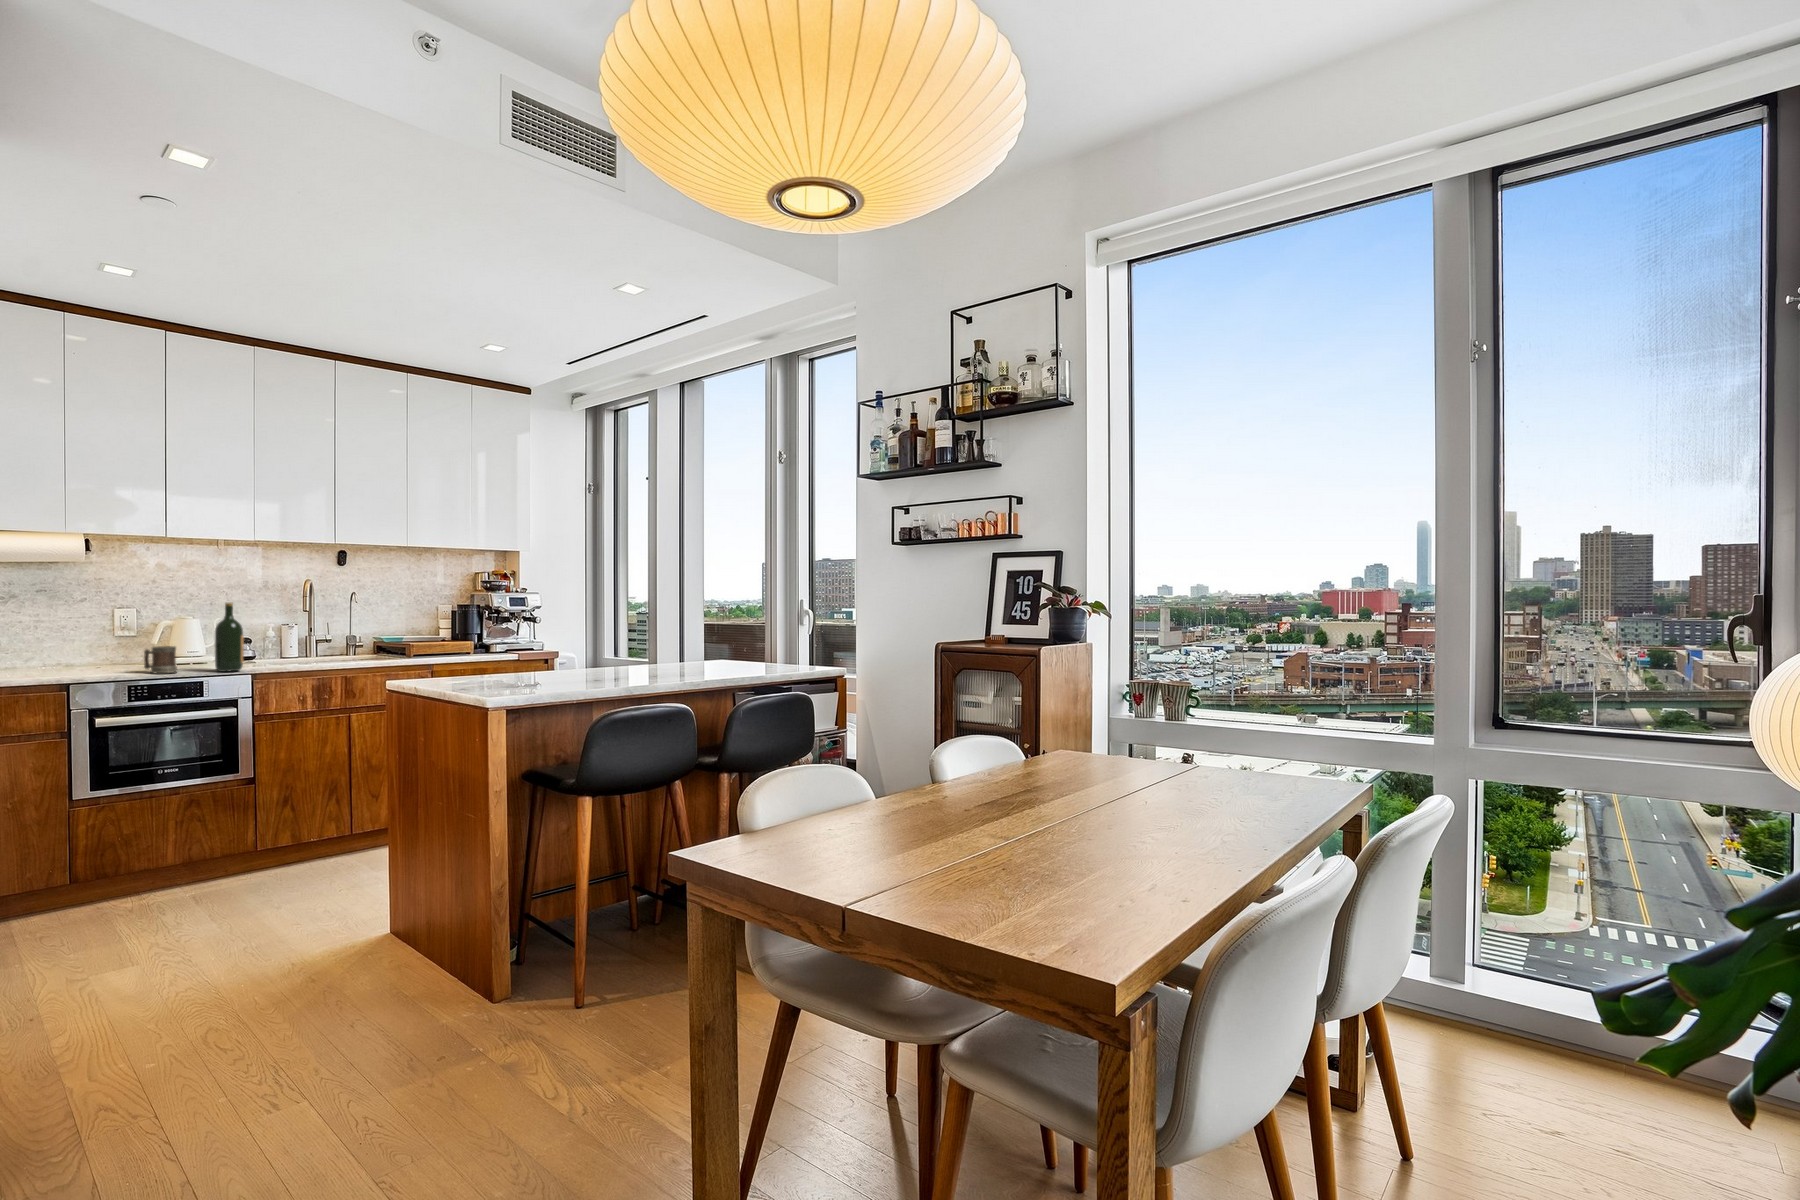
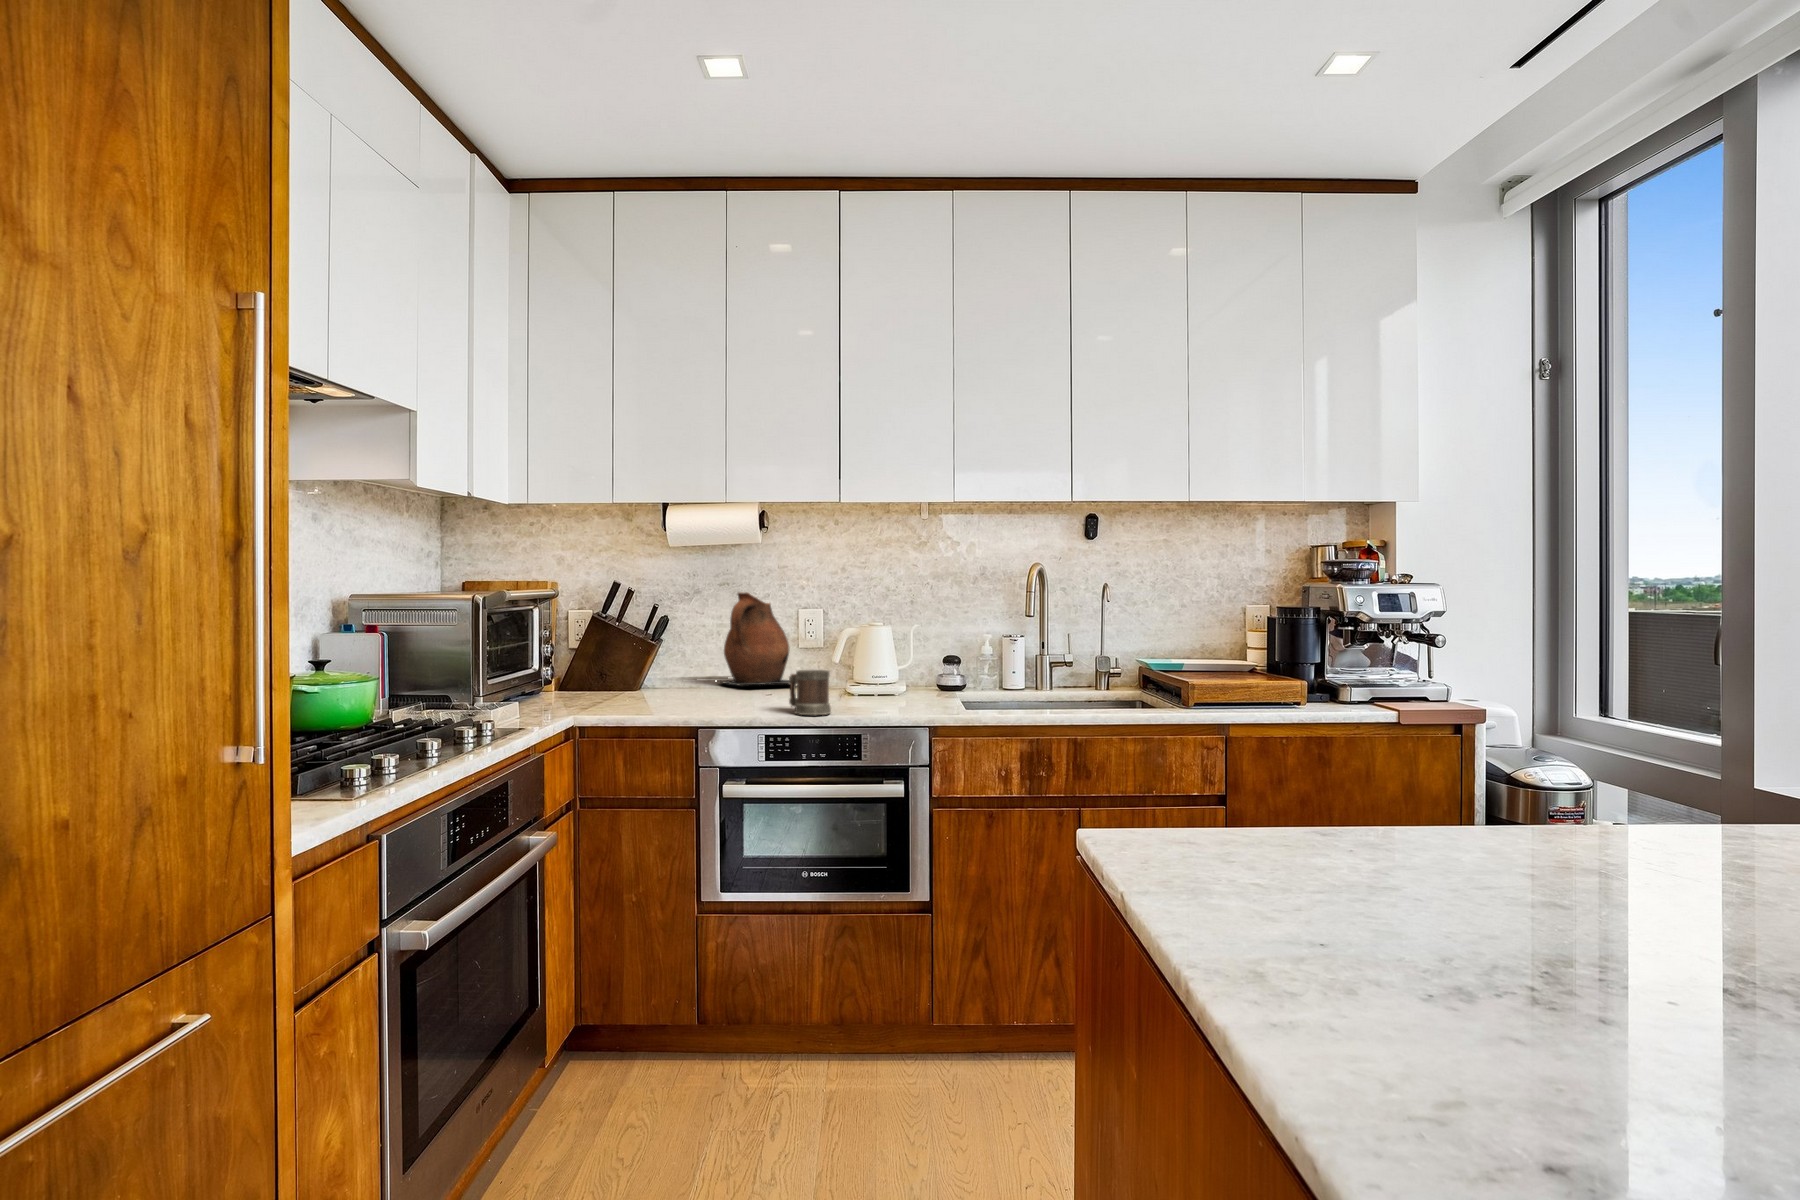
ceramic pitcher: none [49,599,127,662] -> present [721,592,797,686]
wine bottle: present [215,603,244,672] -> none [880,598,921,718]

